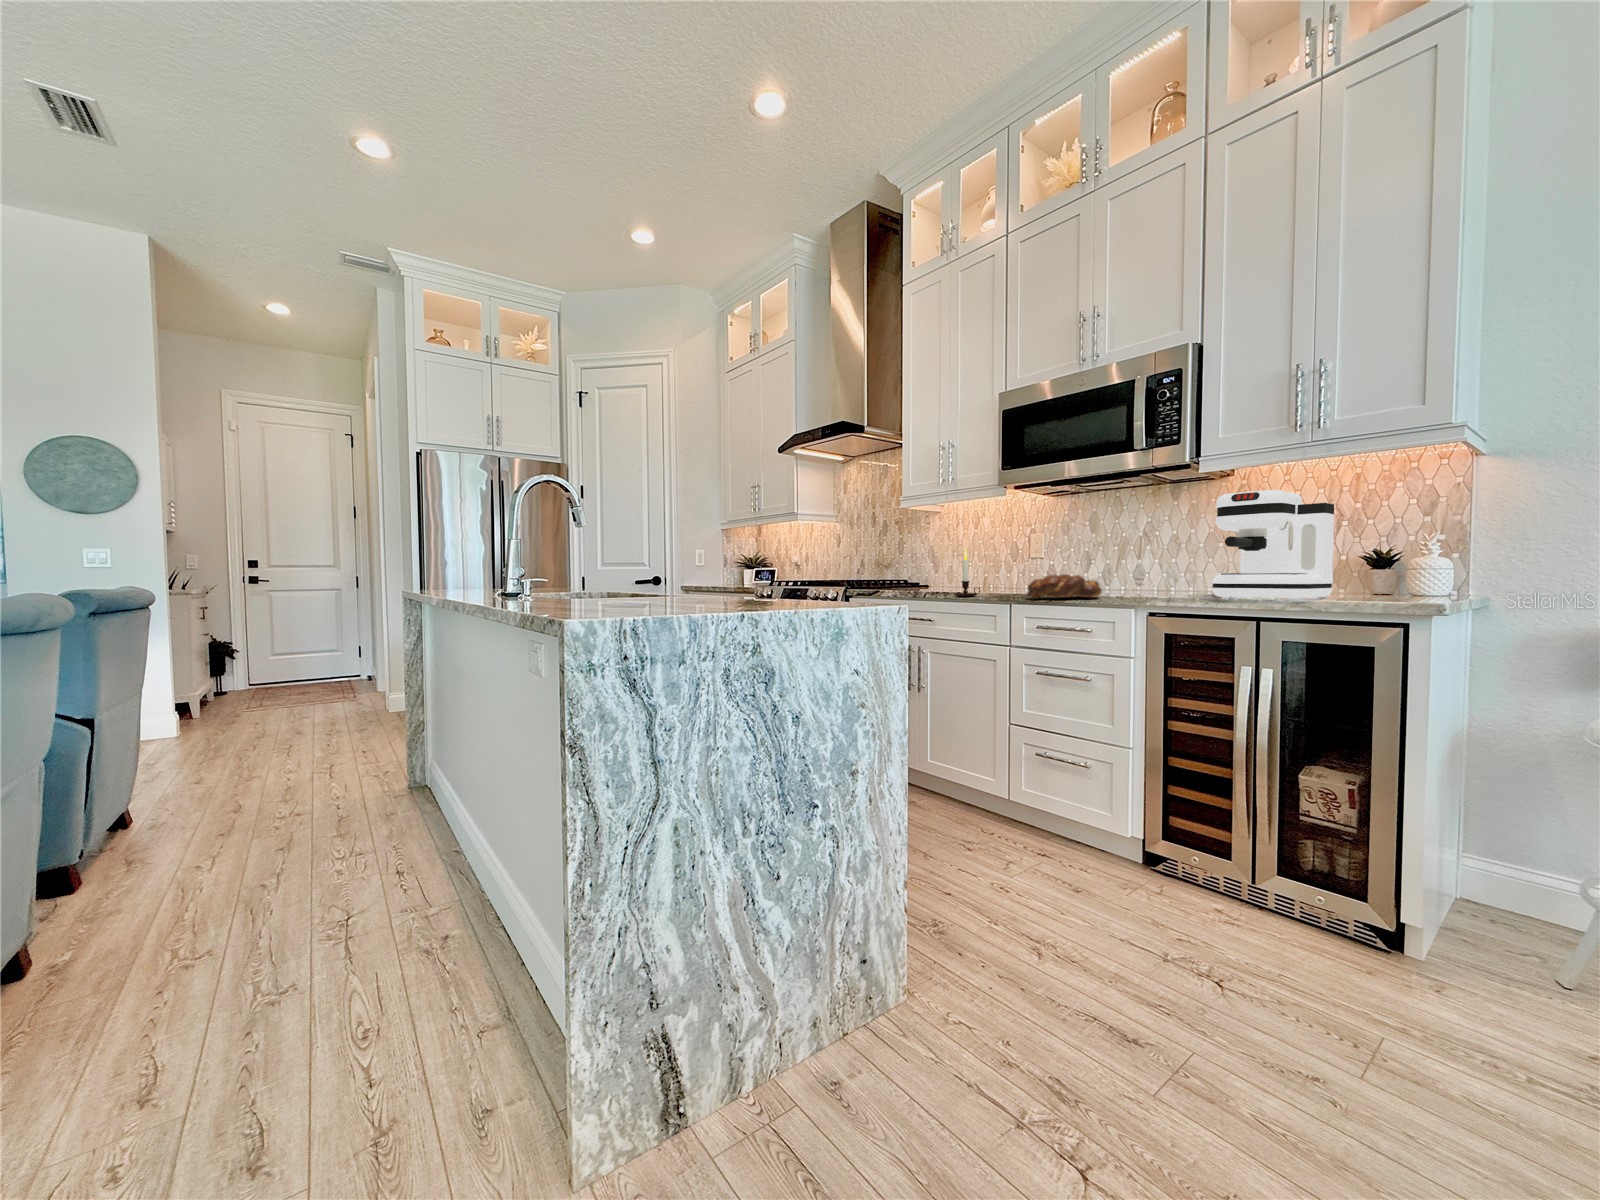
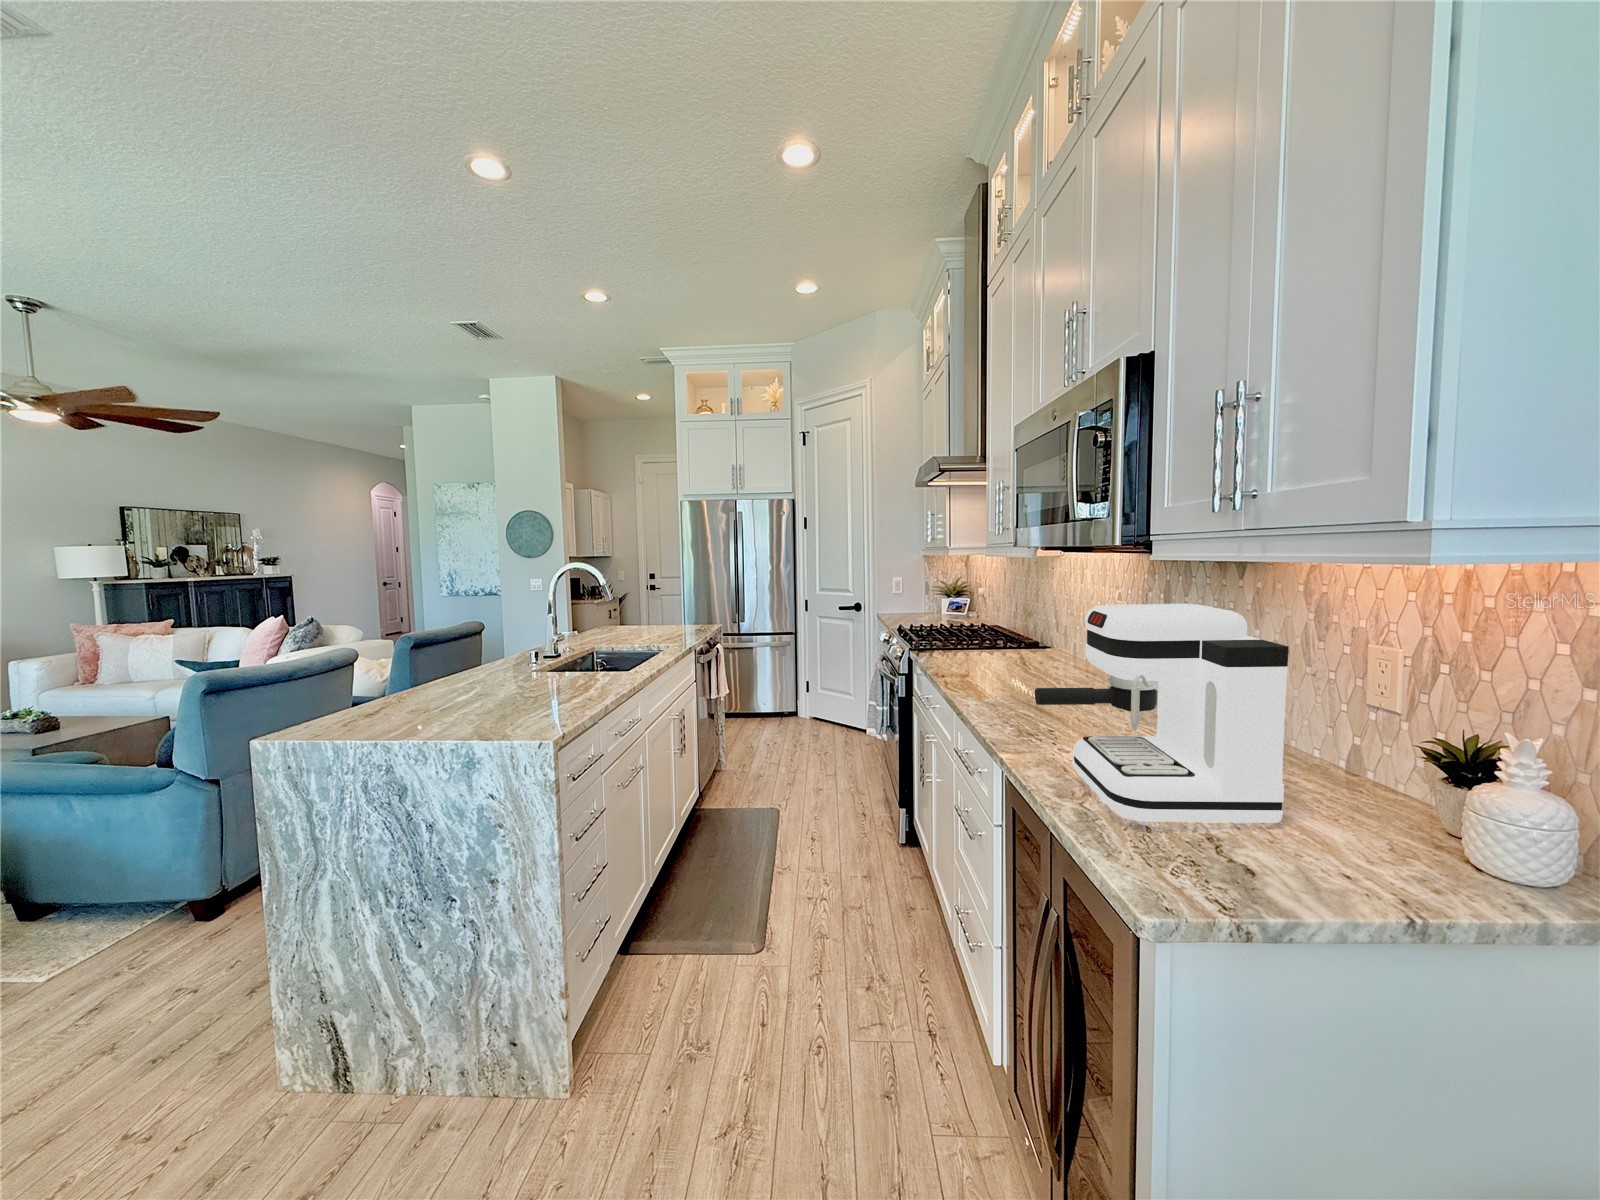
candle: present [955,549,980,596] -> none [944,618,973,679]
bread loaf: present [1027,574,1102,598] -> none [950,677,1046,721]

